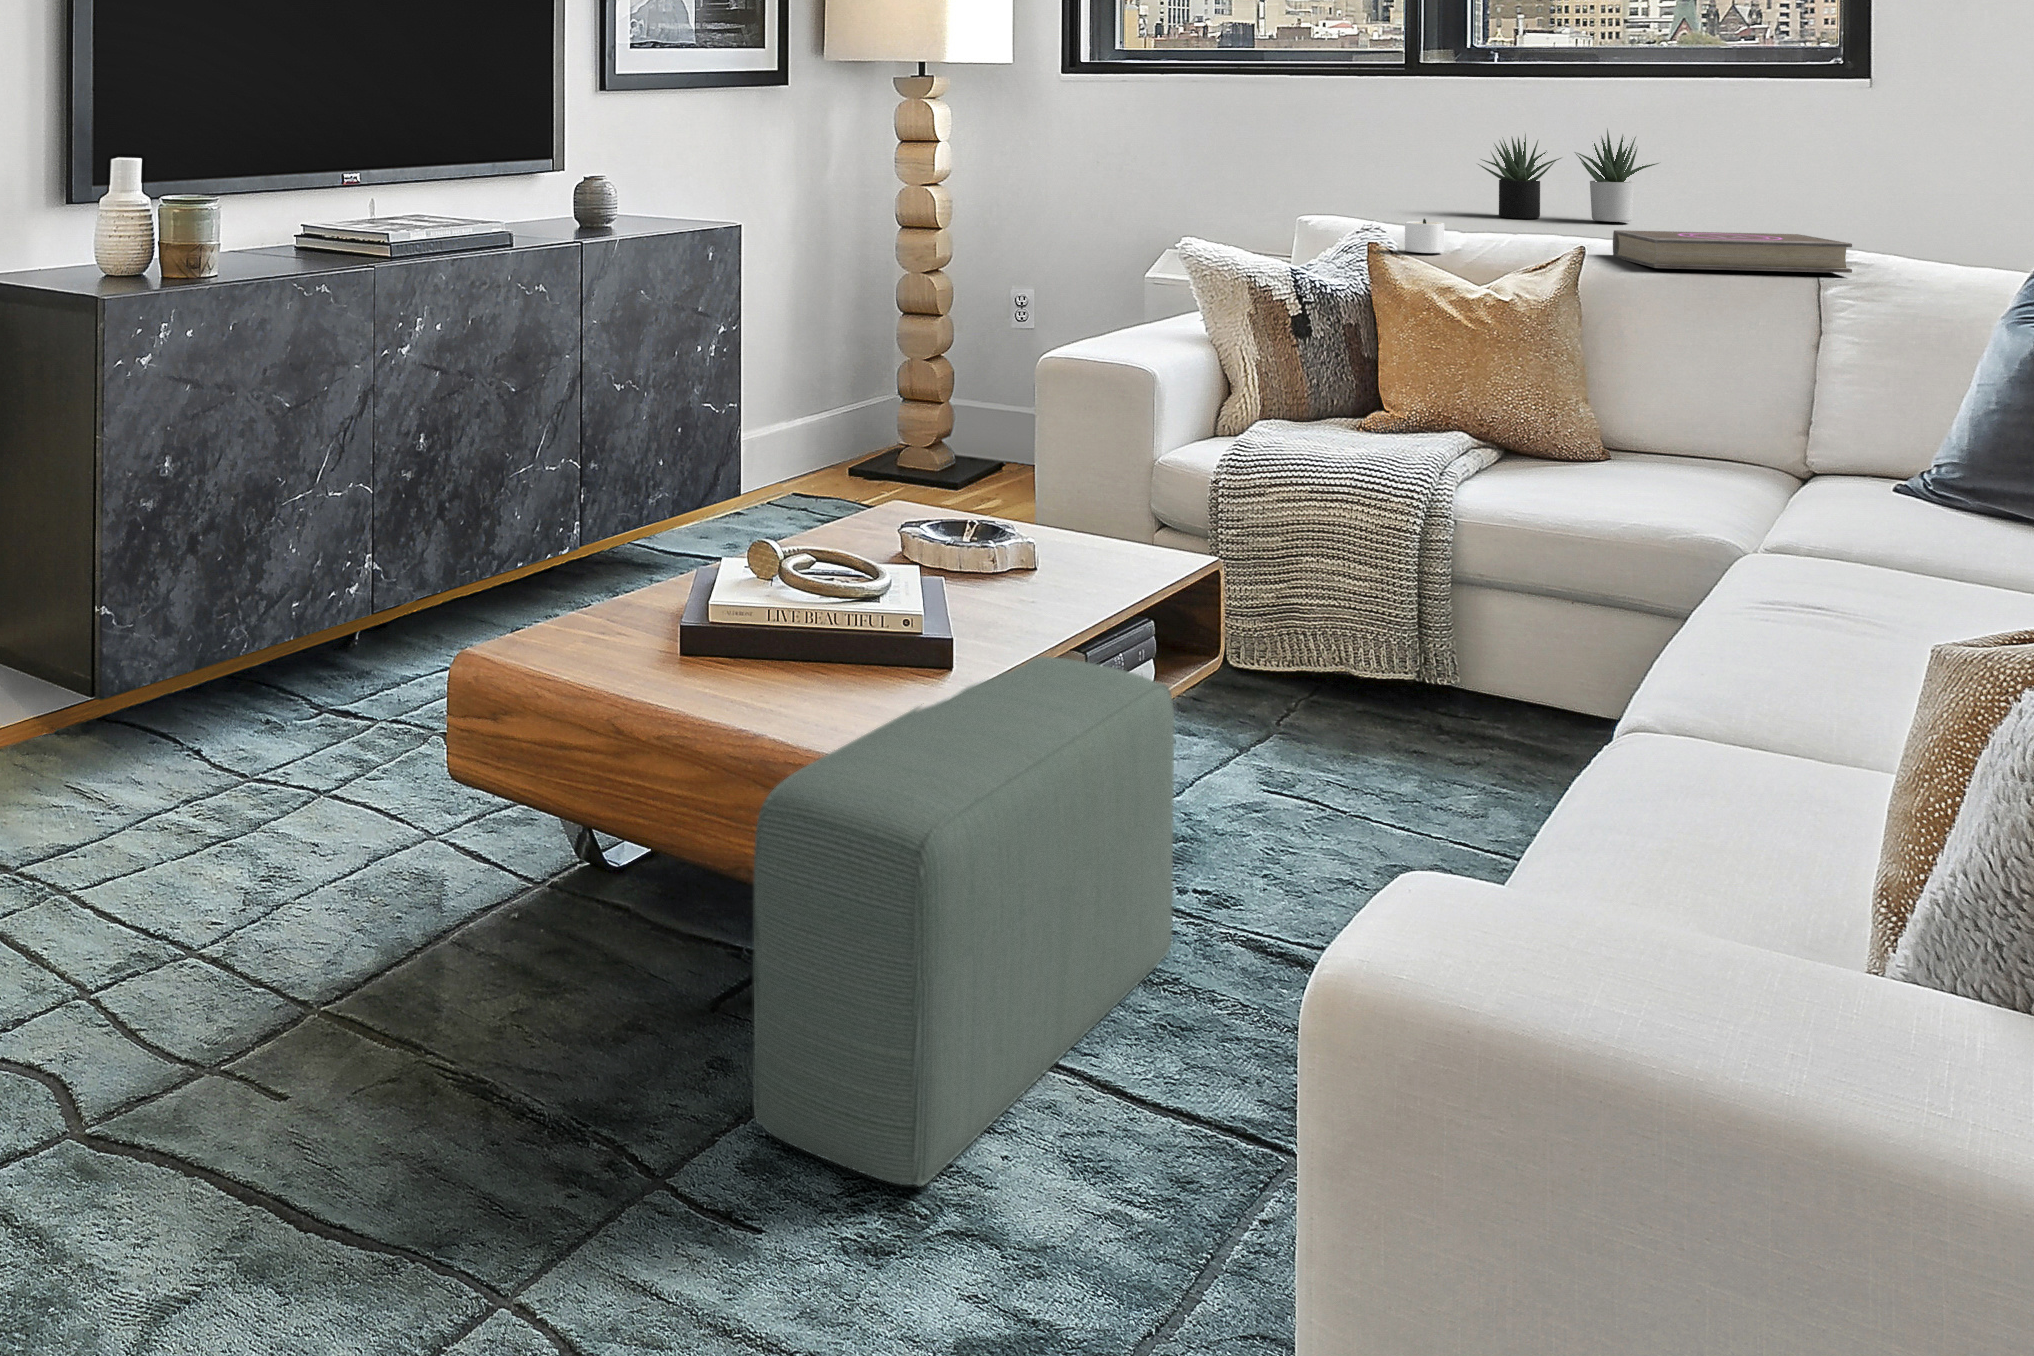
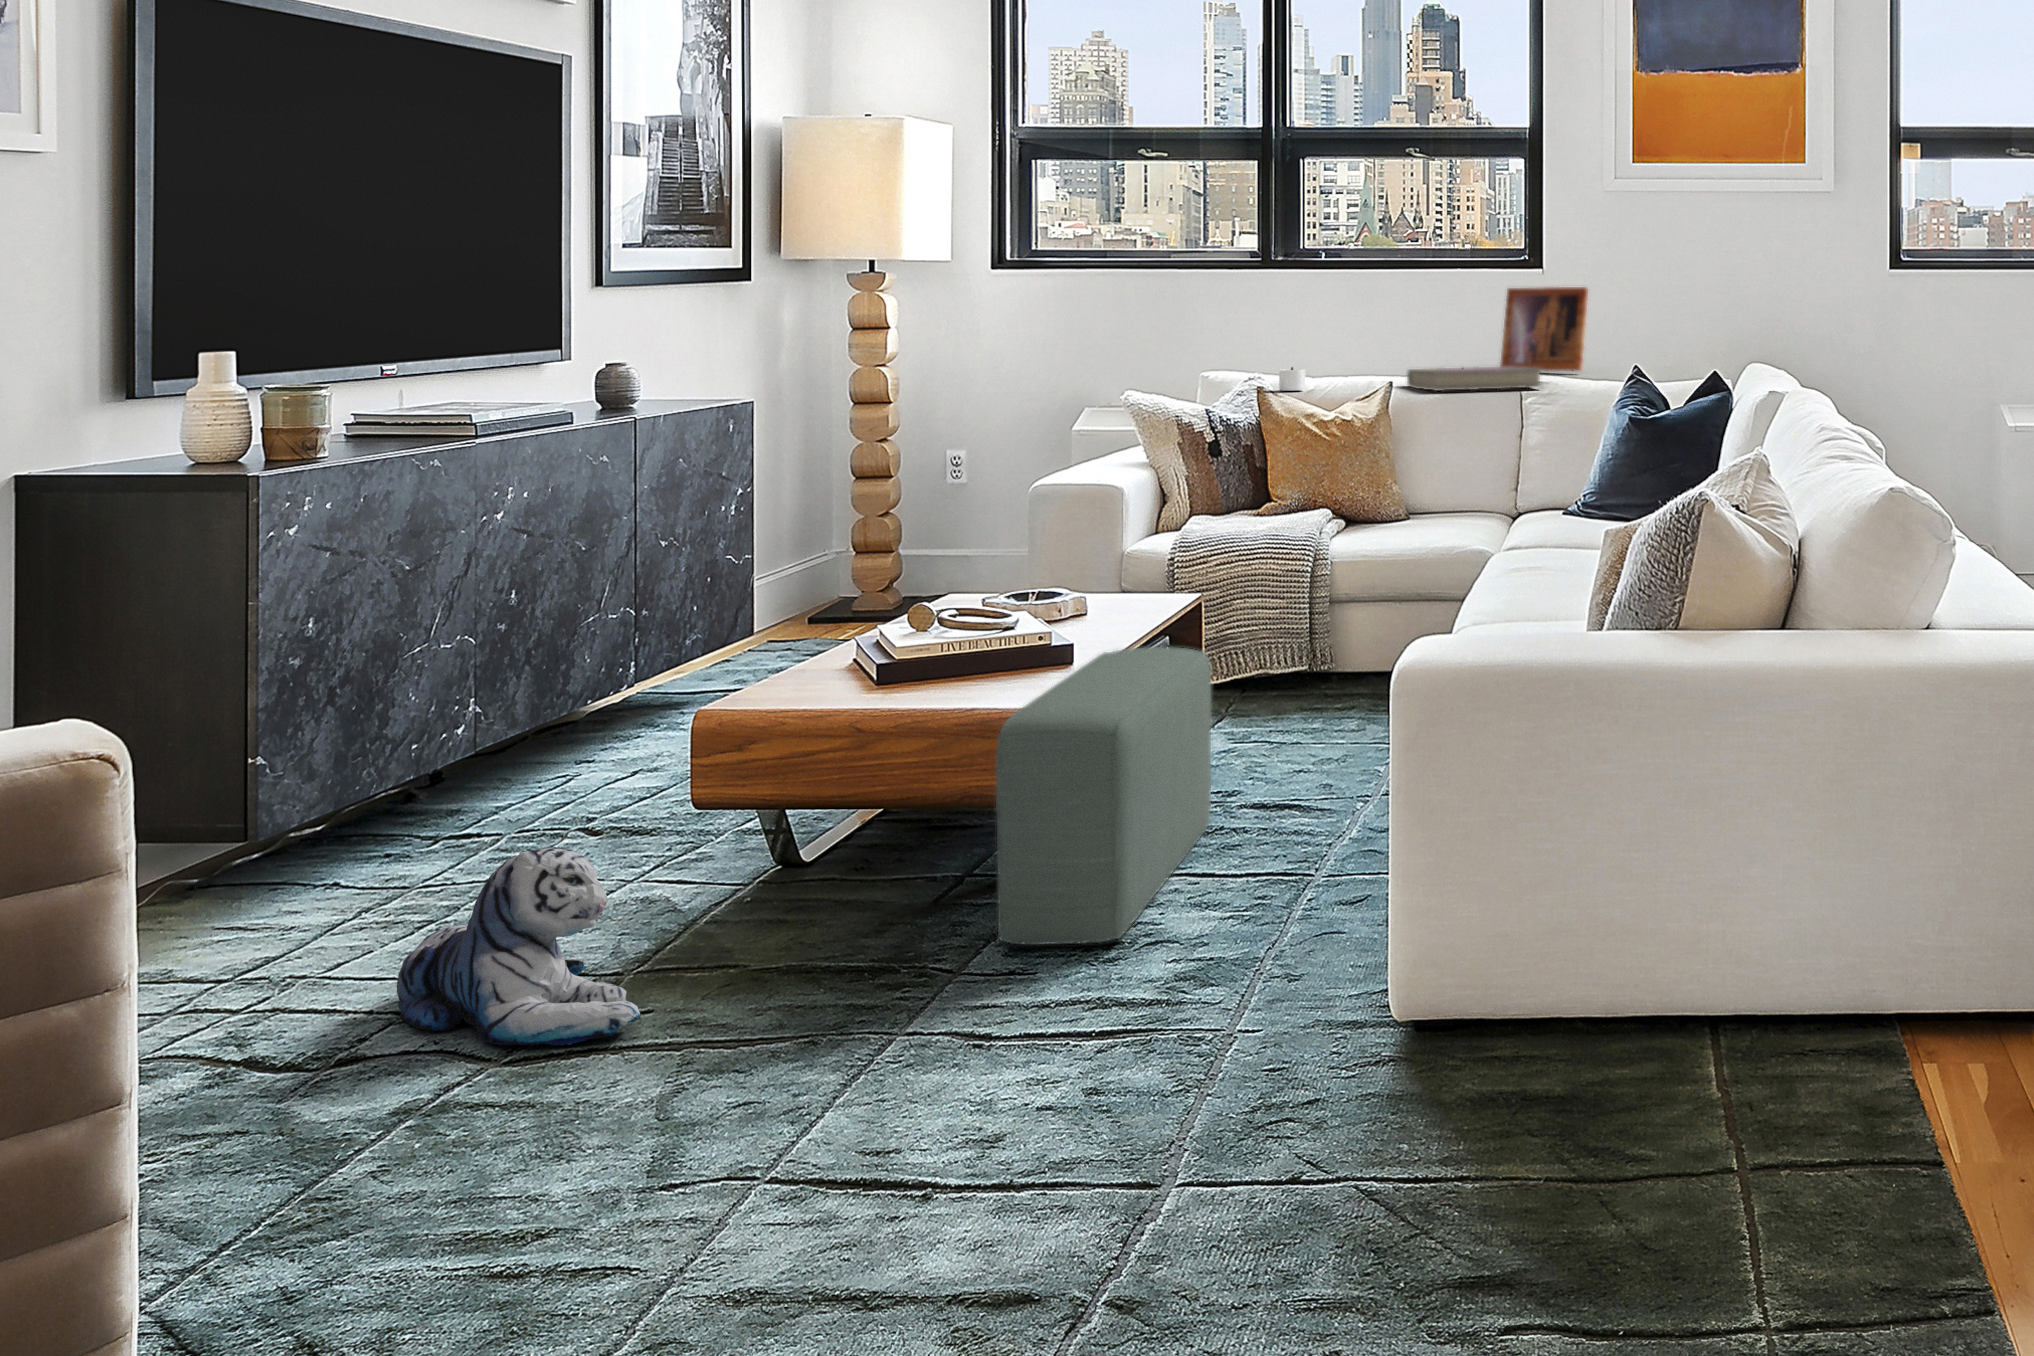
picture frame: none [1784,110,1950,245] -> present [1500,287,1588,371]
succulent plant: present [1478,130,1658,222] -> none [1309,303,1427,369]
plush toy: none [71,835,284,1134] -> present [397,847,641,1045]

